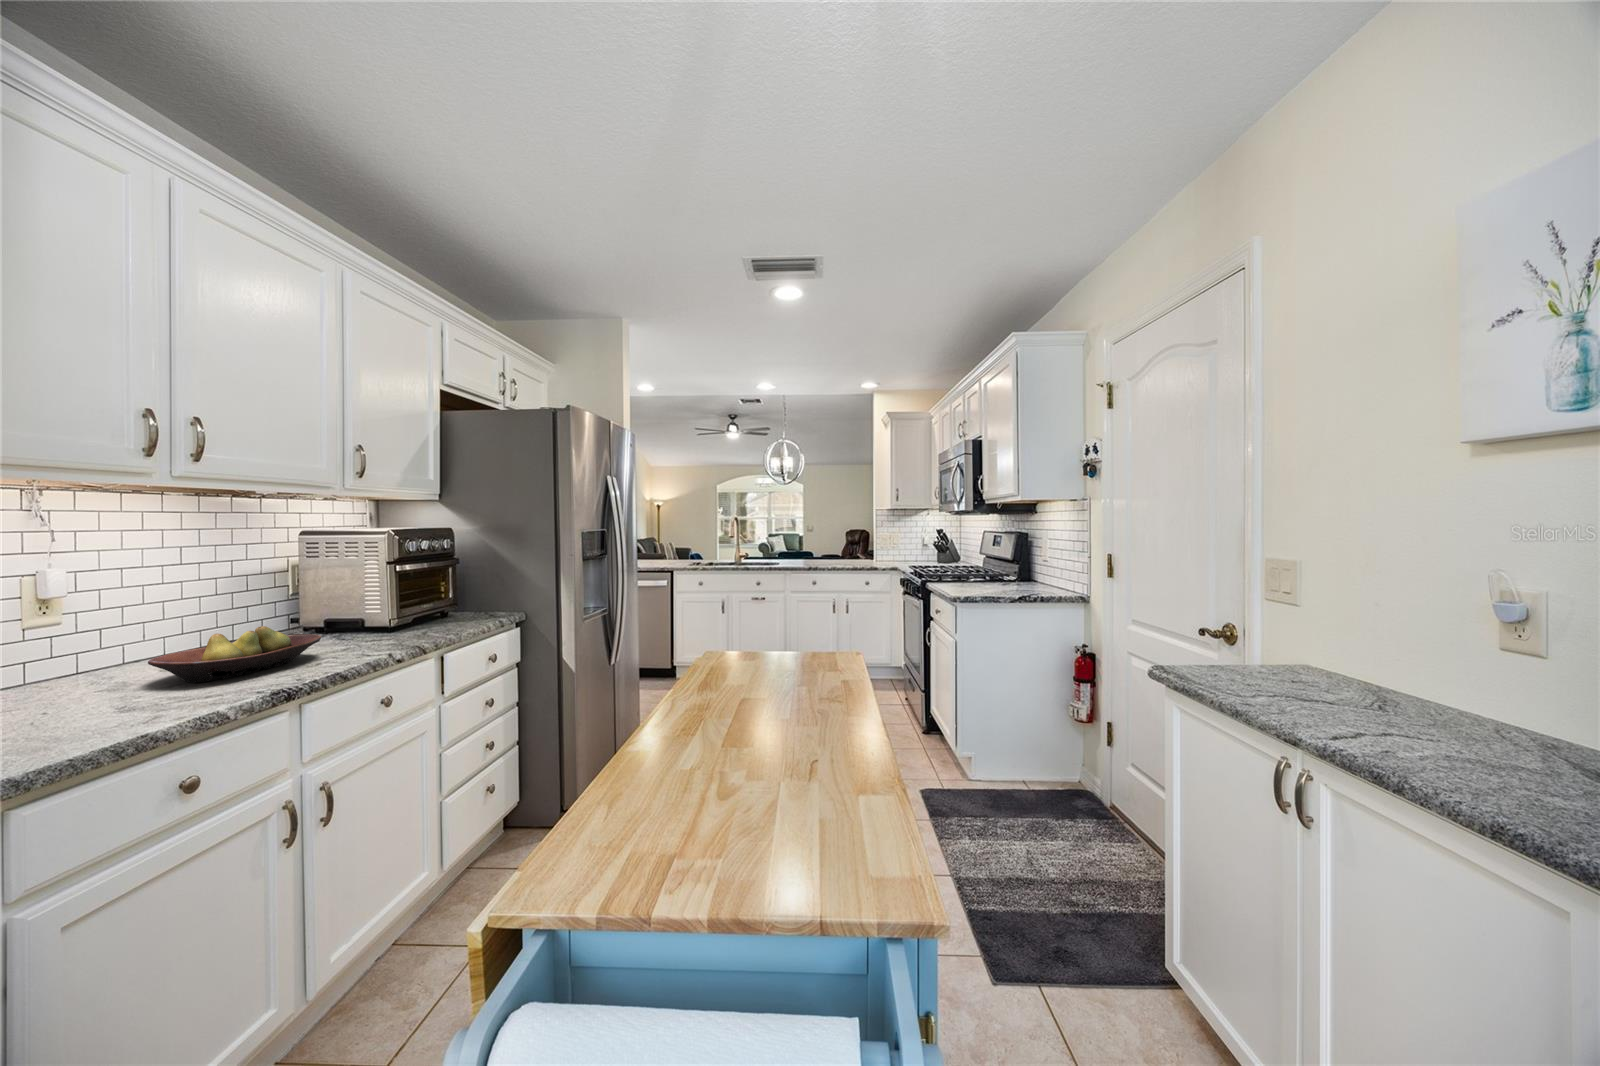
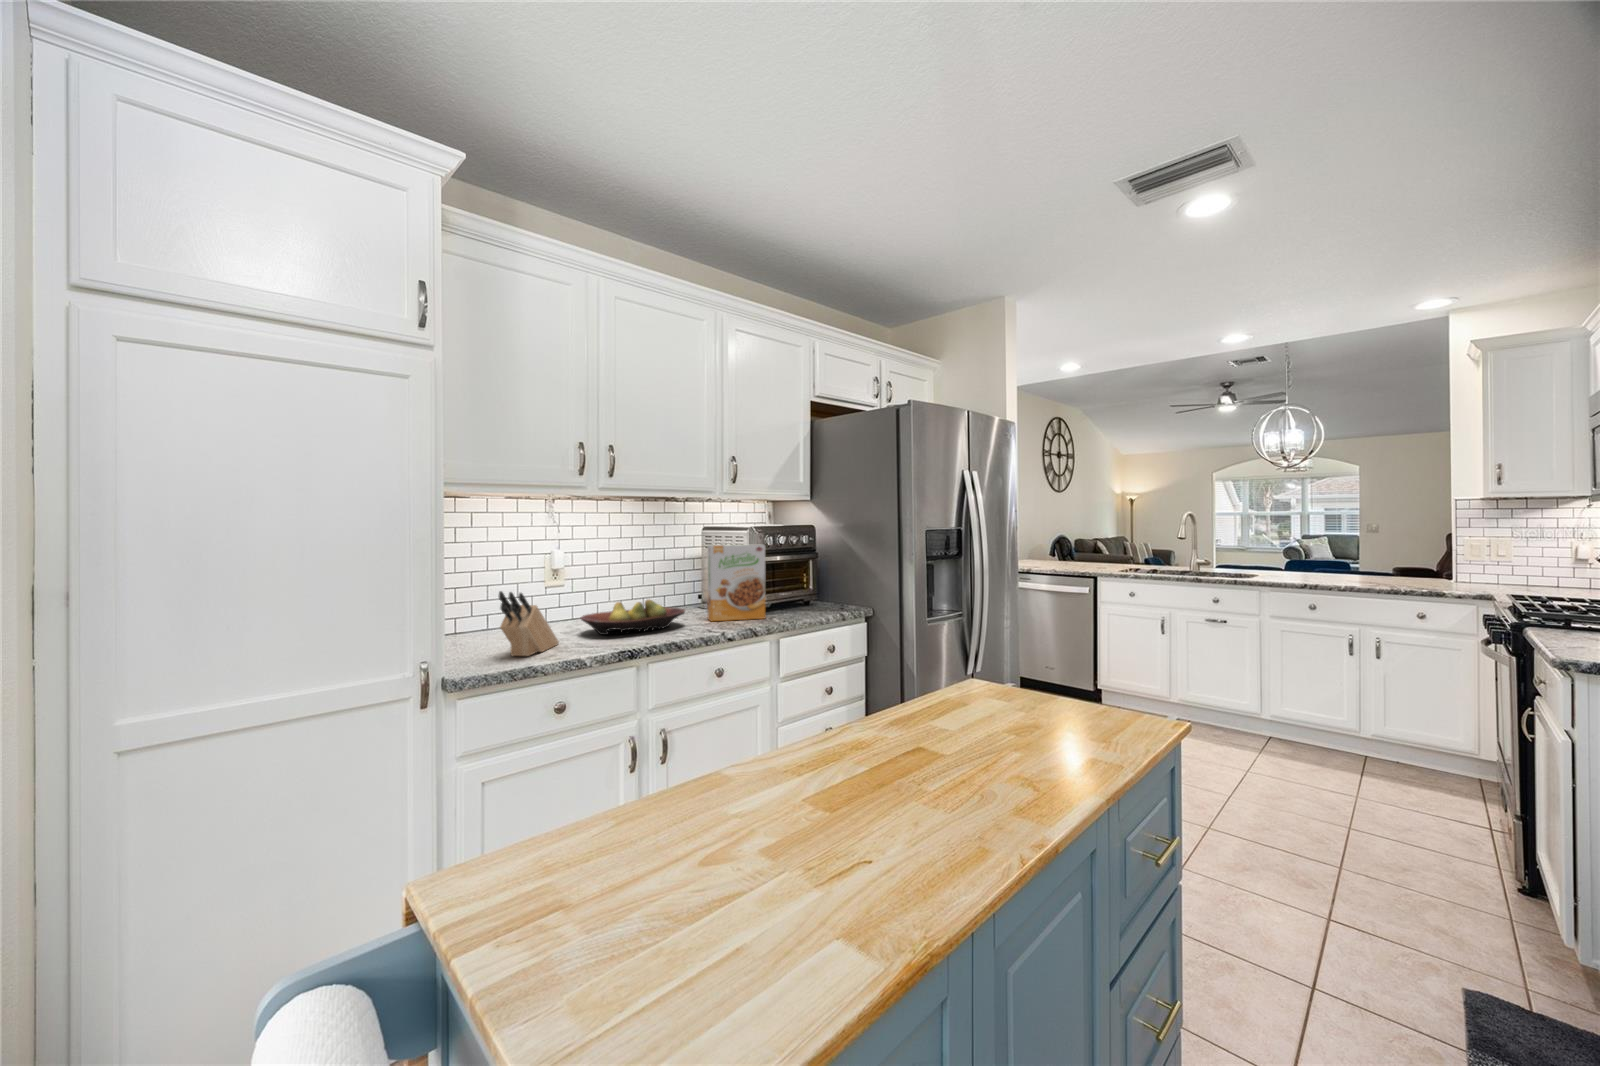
cereal box: none [337,549,420,646] -> present [708,544,765,621]
knife block: none [53,627,135,731] -> present [499,591,559,656]

